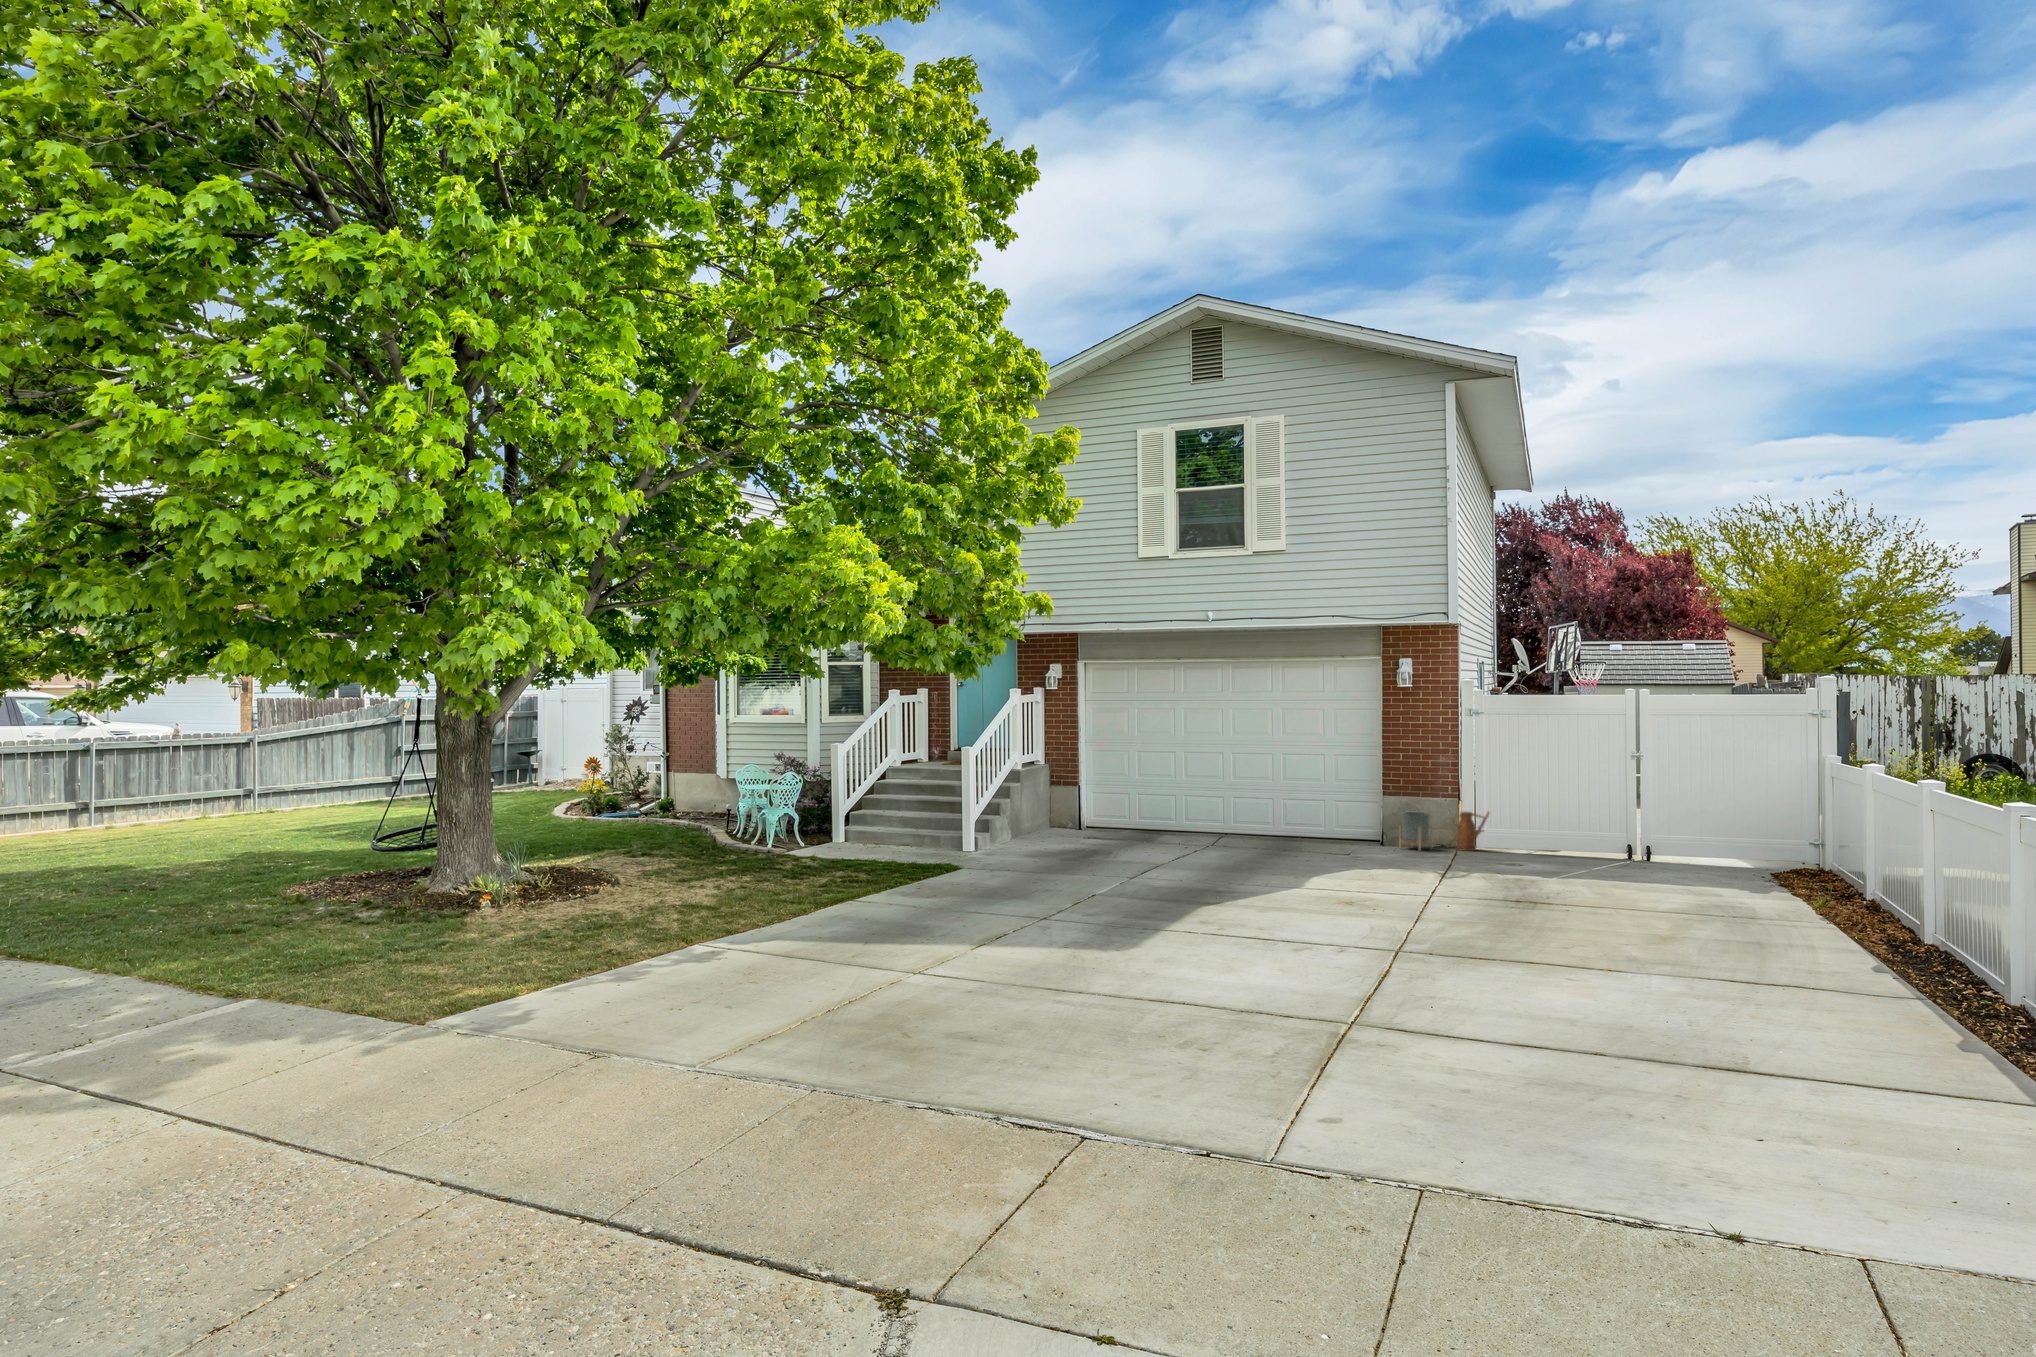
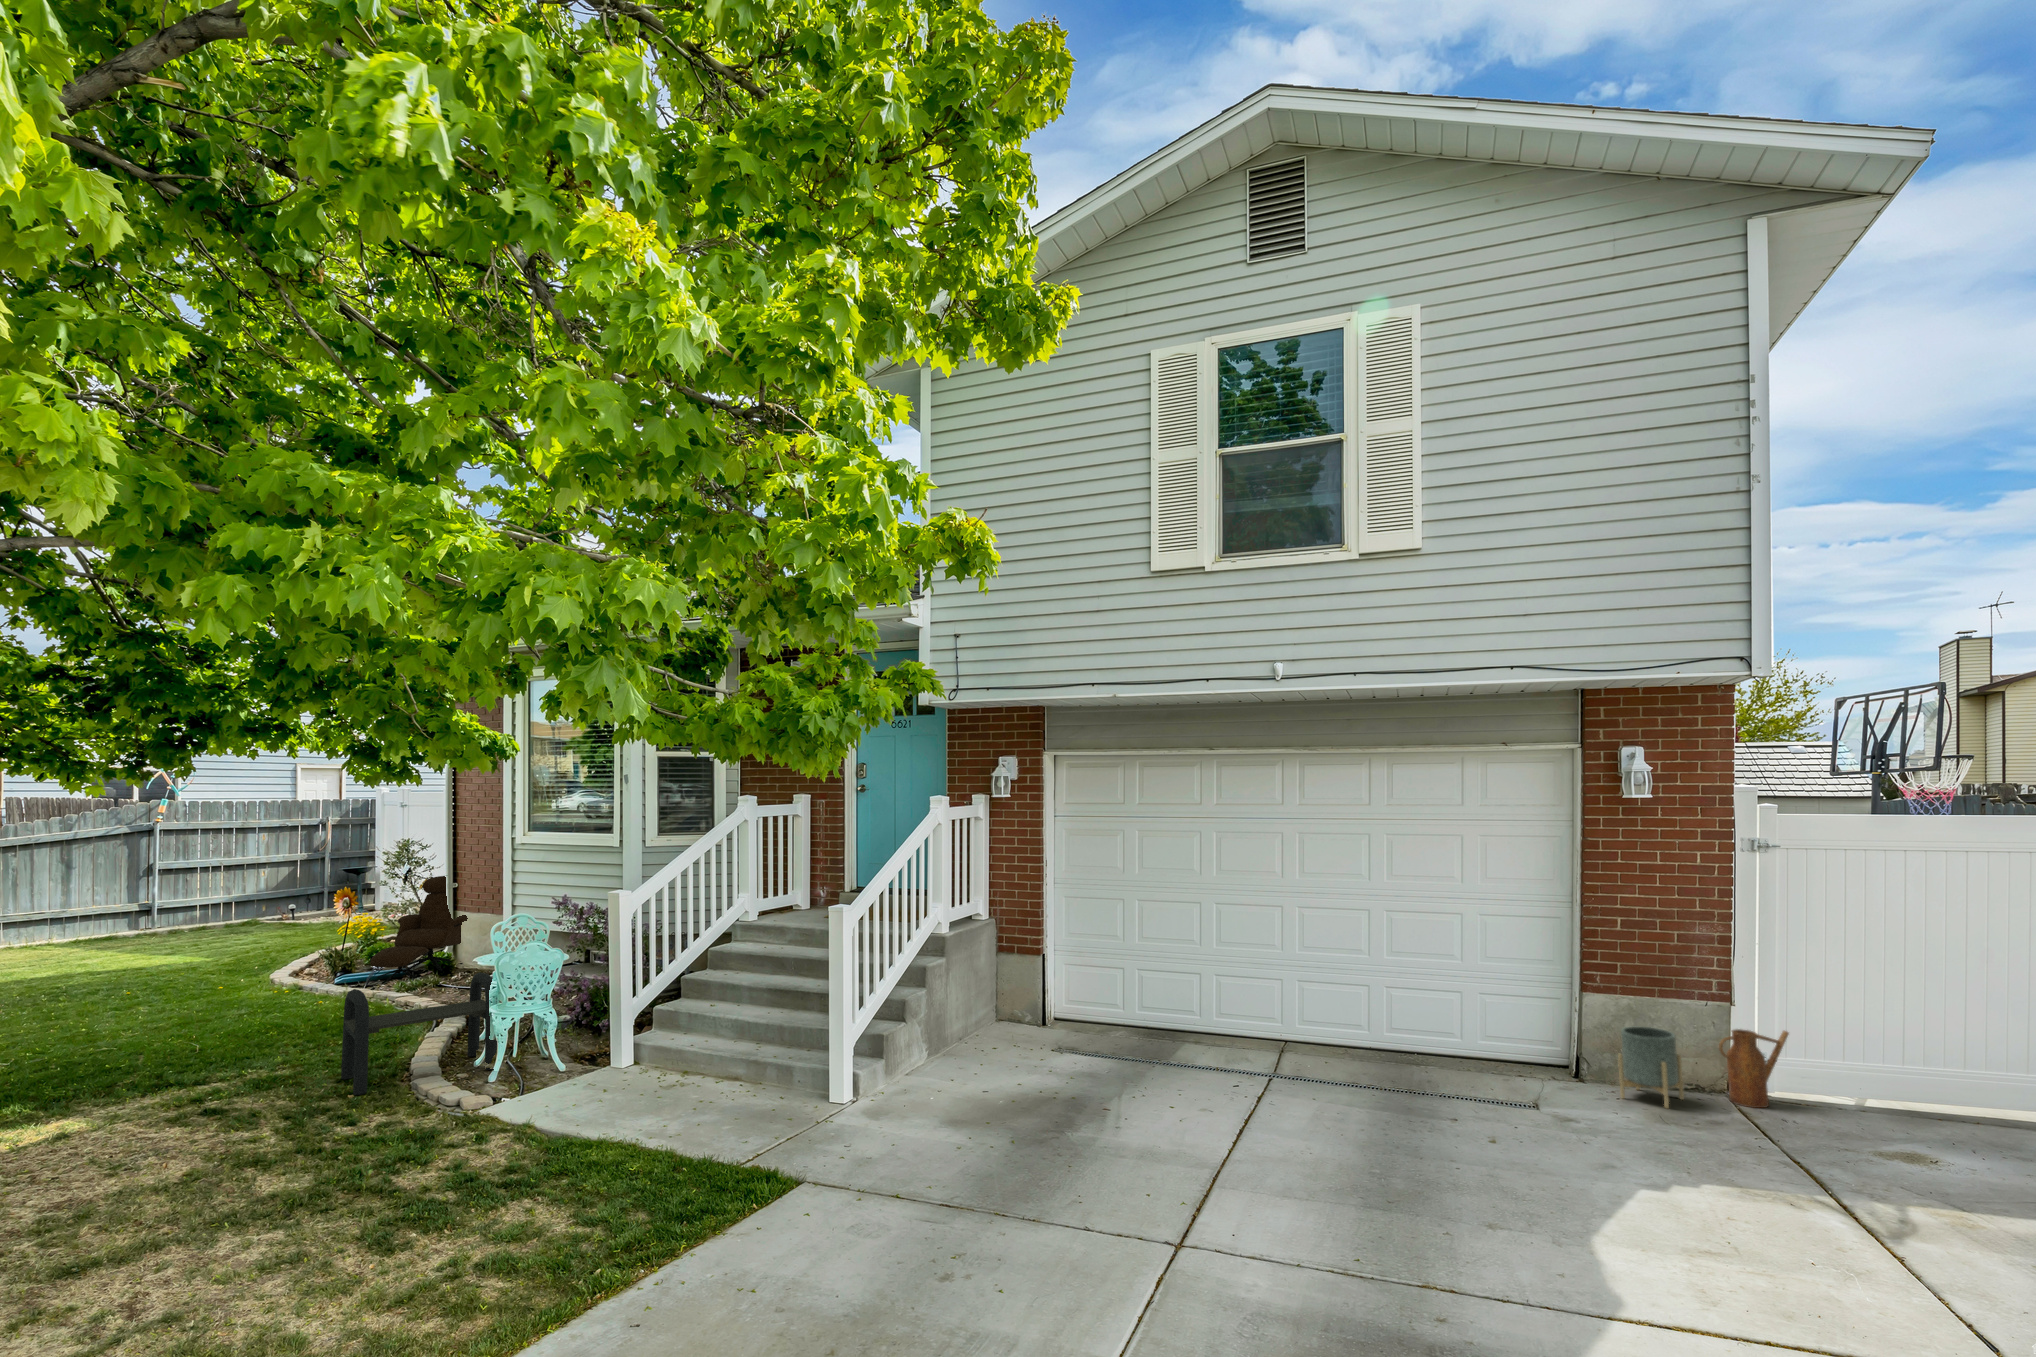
lounge chair: none [619,749,677,816] -> present [370,876,468,981]
bench: none [679,789,764,849] -> present [341,972,497,1095]

